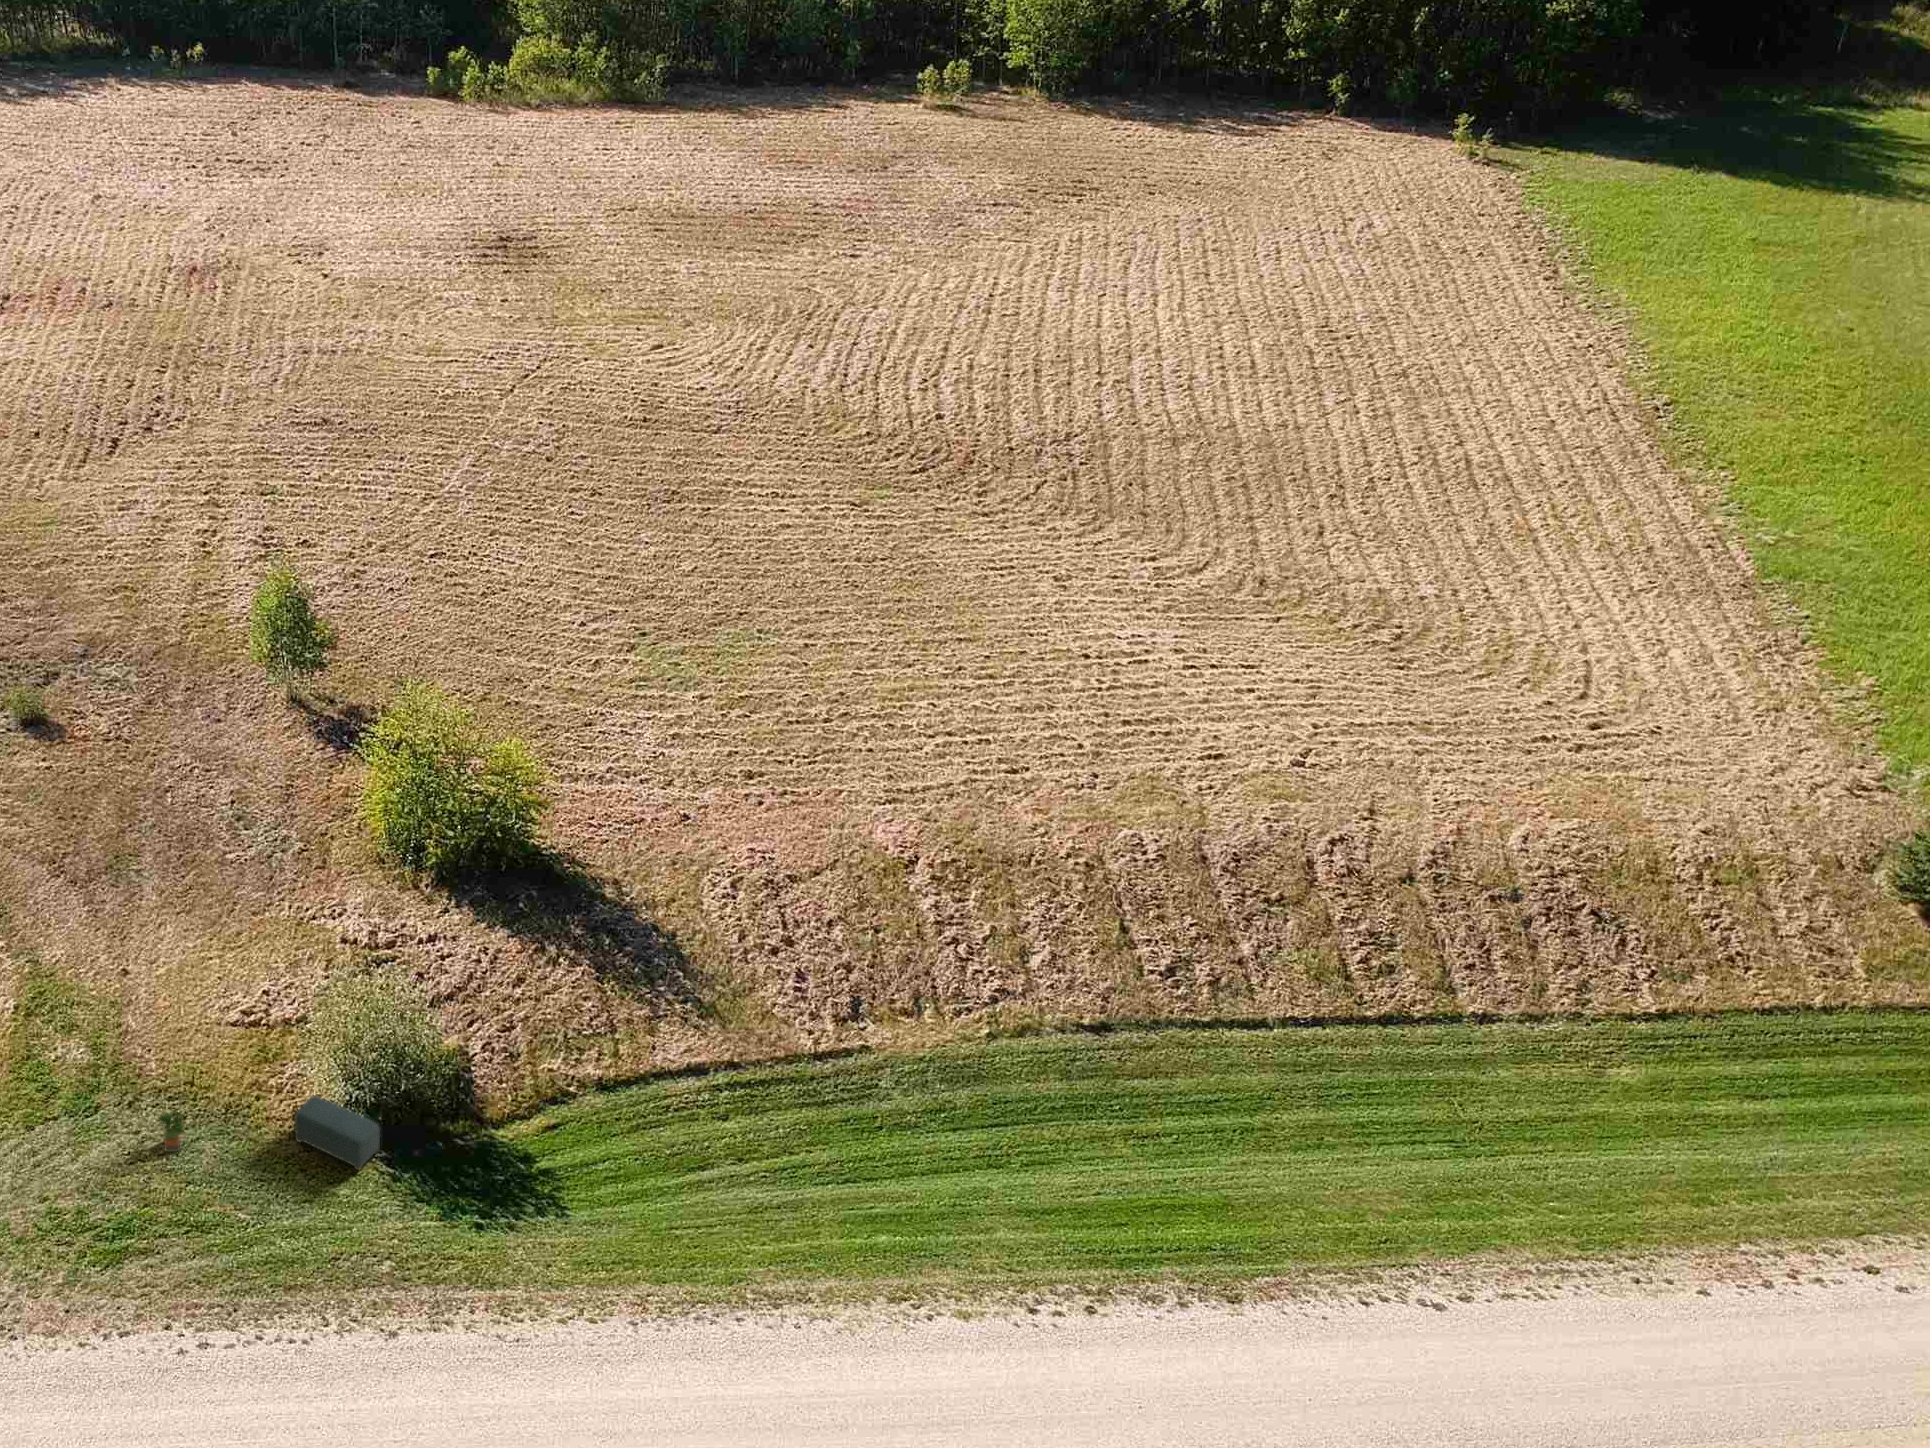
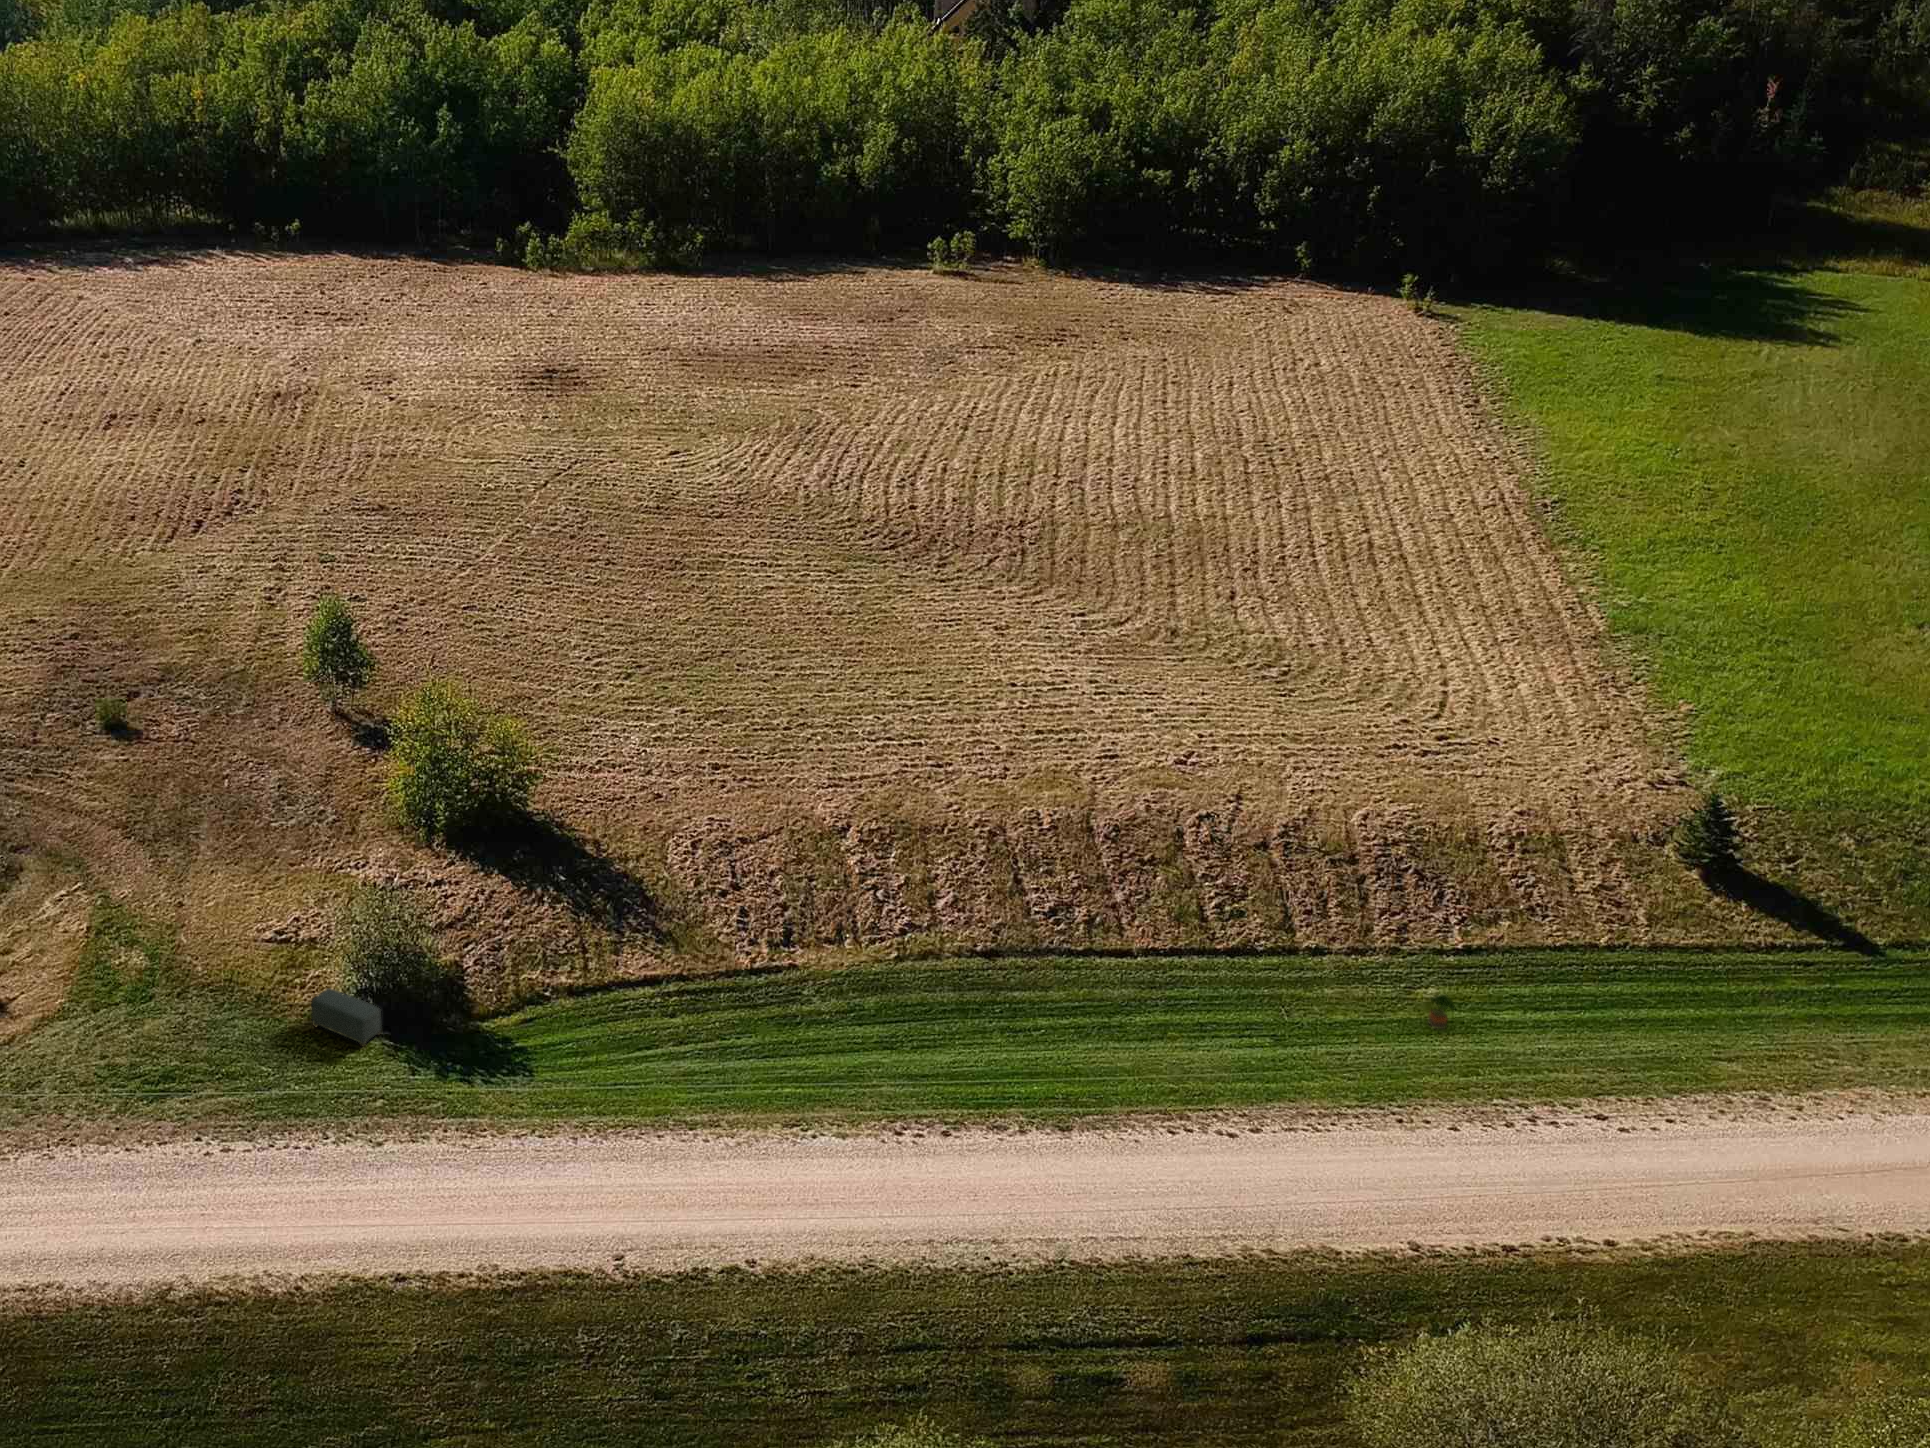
potted tree: present [158,1112,184,1152] -> present [1428,994,1455,1029]

